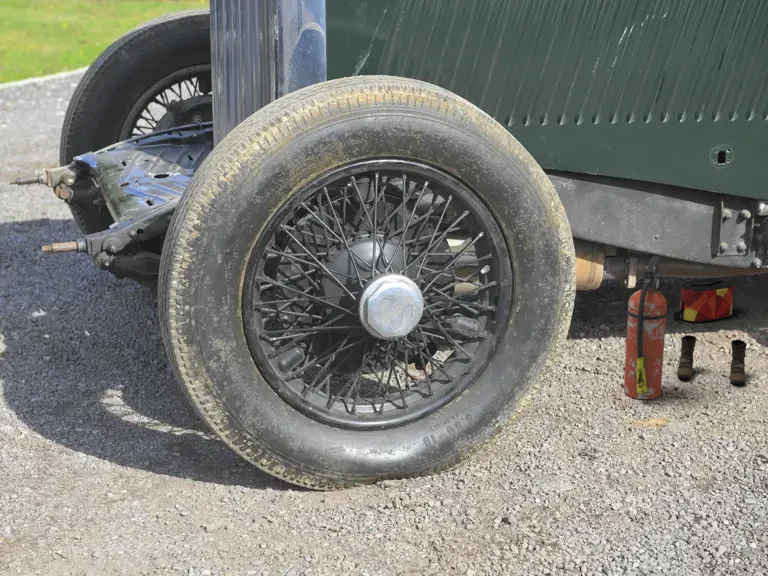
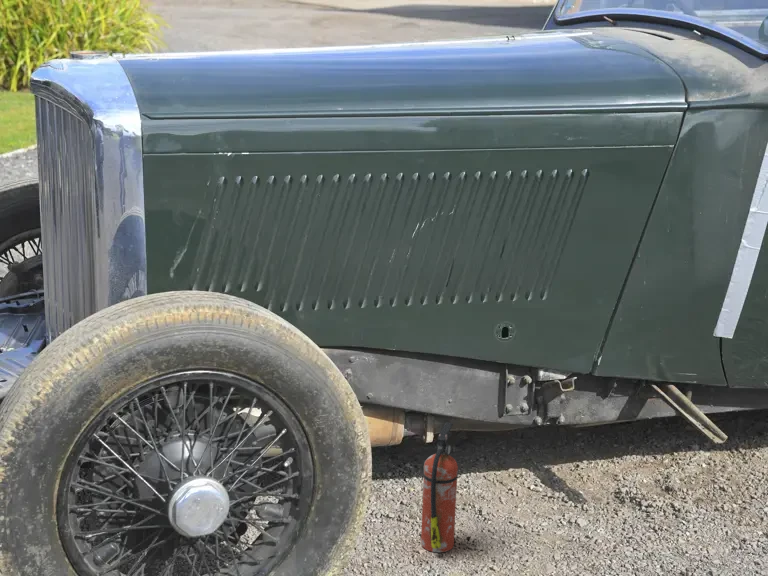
bag: present [673,278,735,323] -> none [471,416,526,460]
boots: present [677,335,747,384] -> none [470,486,530,533]

